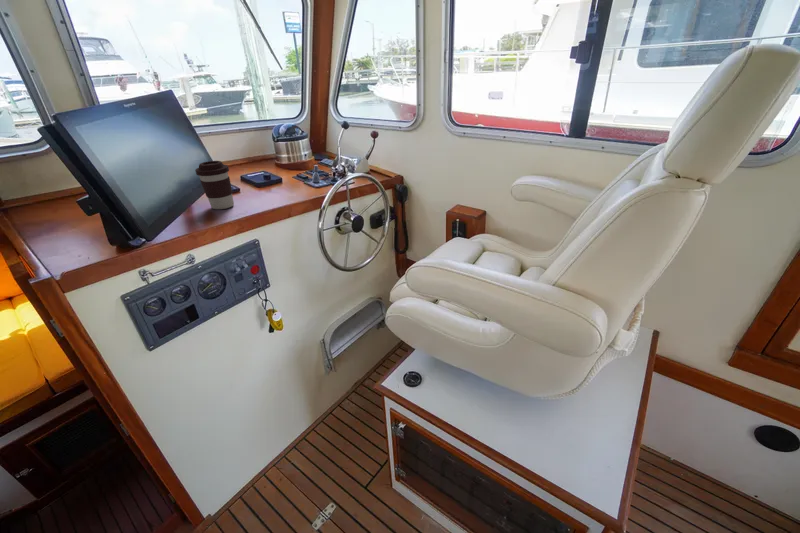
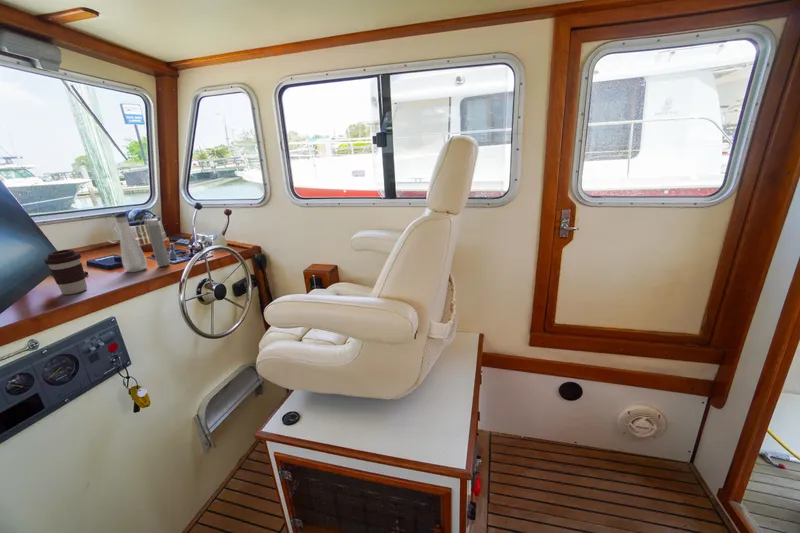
water bottle: none [256,124,313,192] -> present [111,212,170,272]

